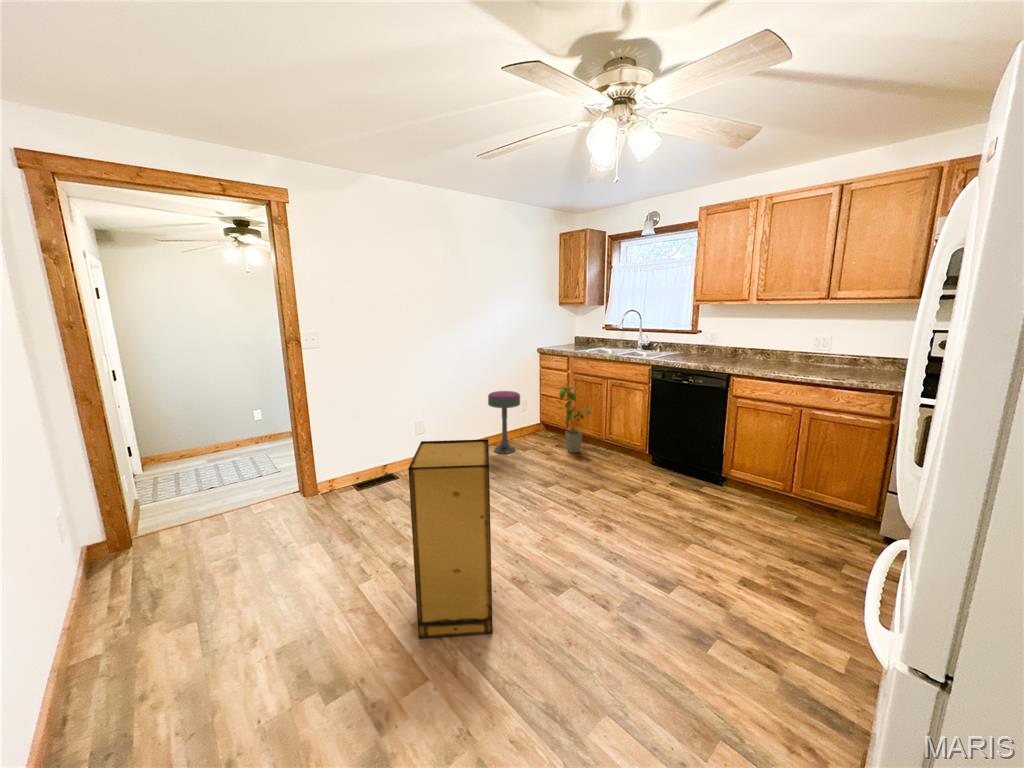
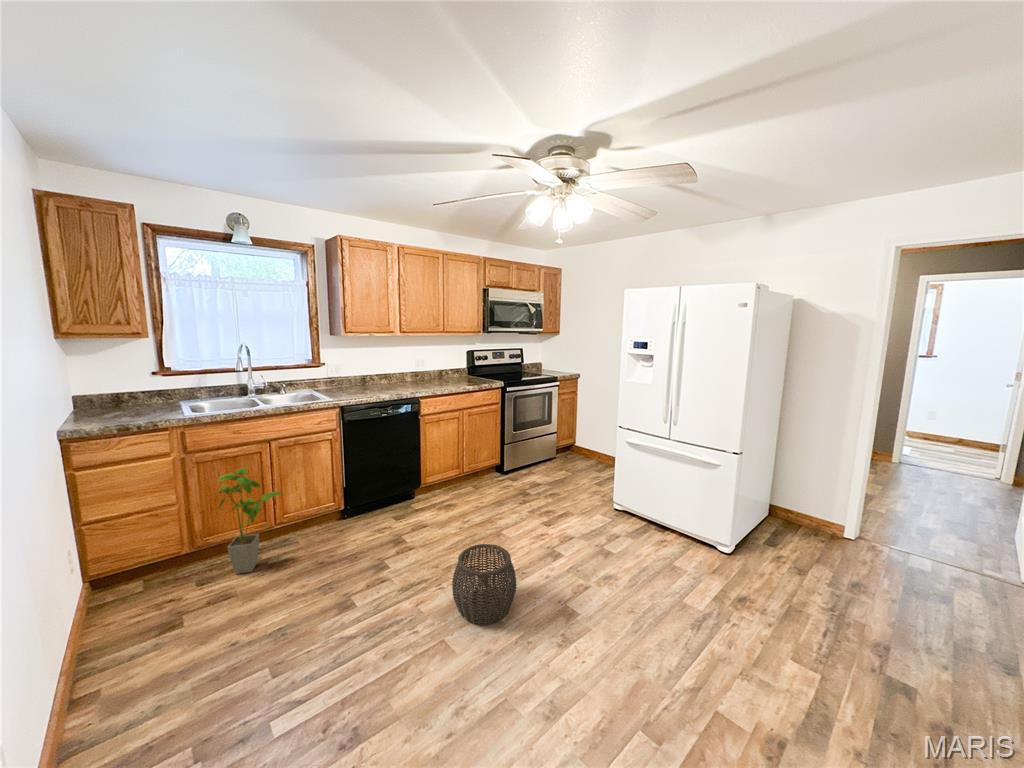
bar stool: present [488,391,520,454] -> none [63,526,167,681]
storage cabinet: present [408,439,493,639] -> none [576,500,695,737]
woven basket: none [526,483,583,548] -> present [452,544,516,625]

